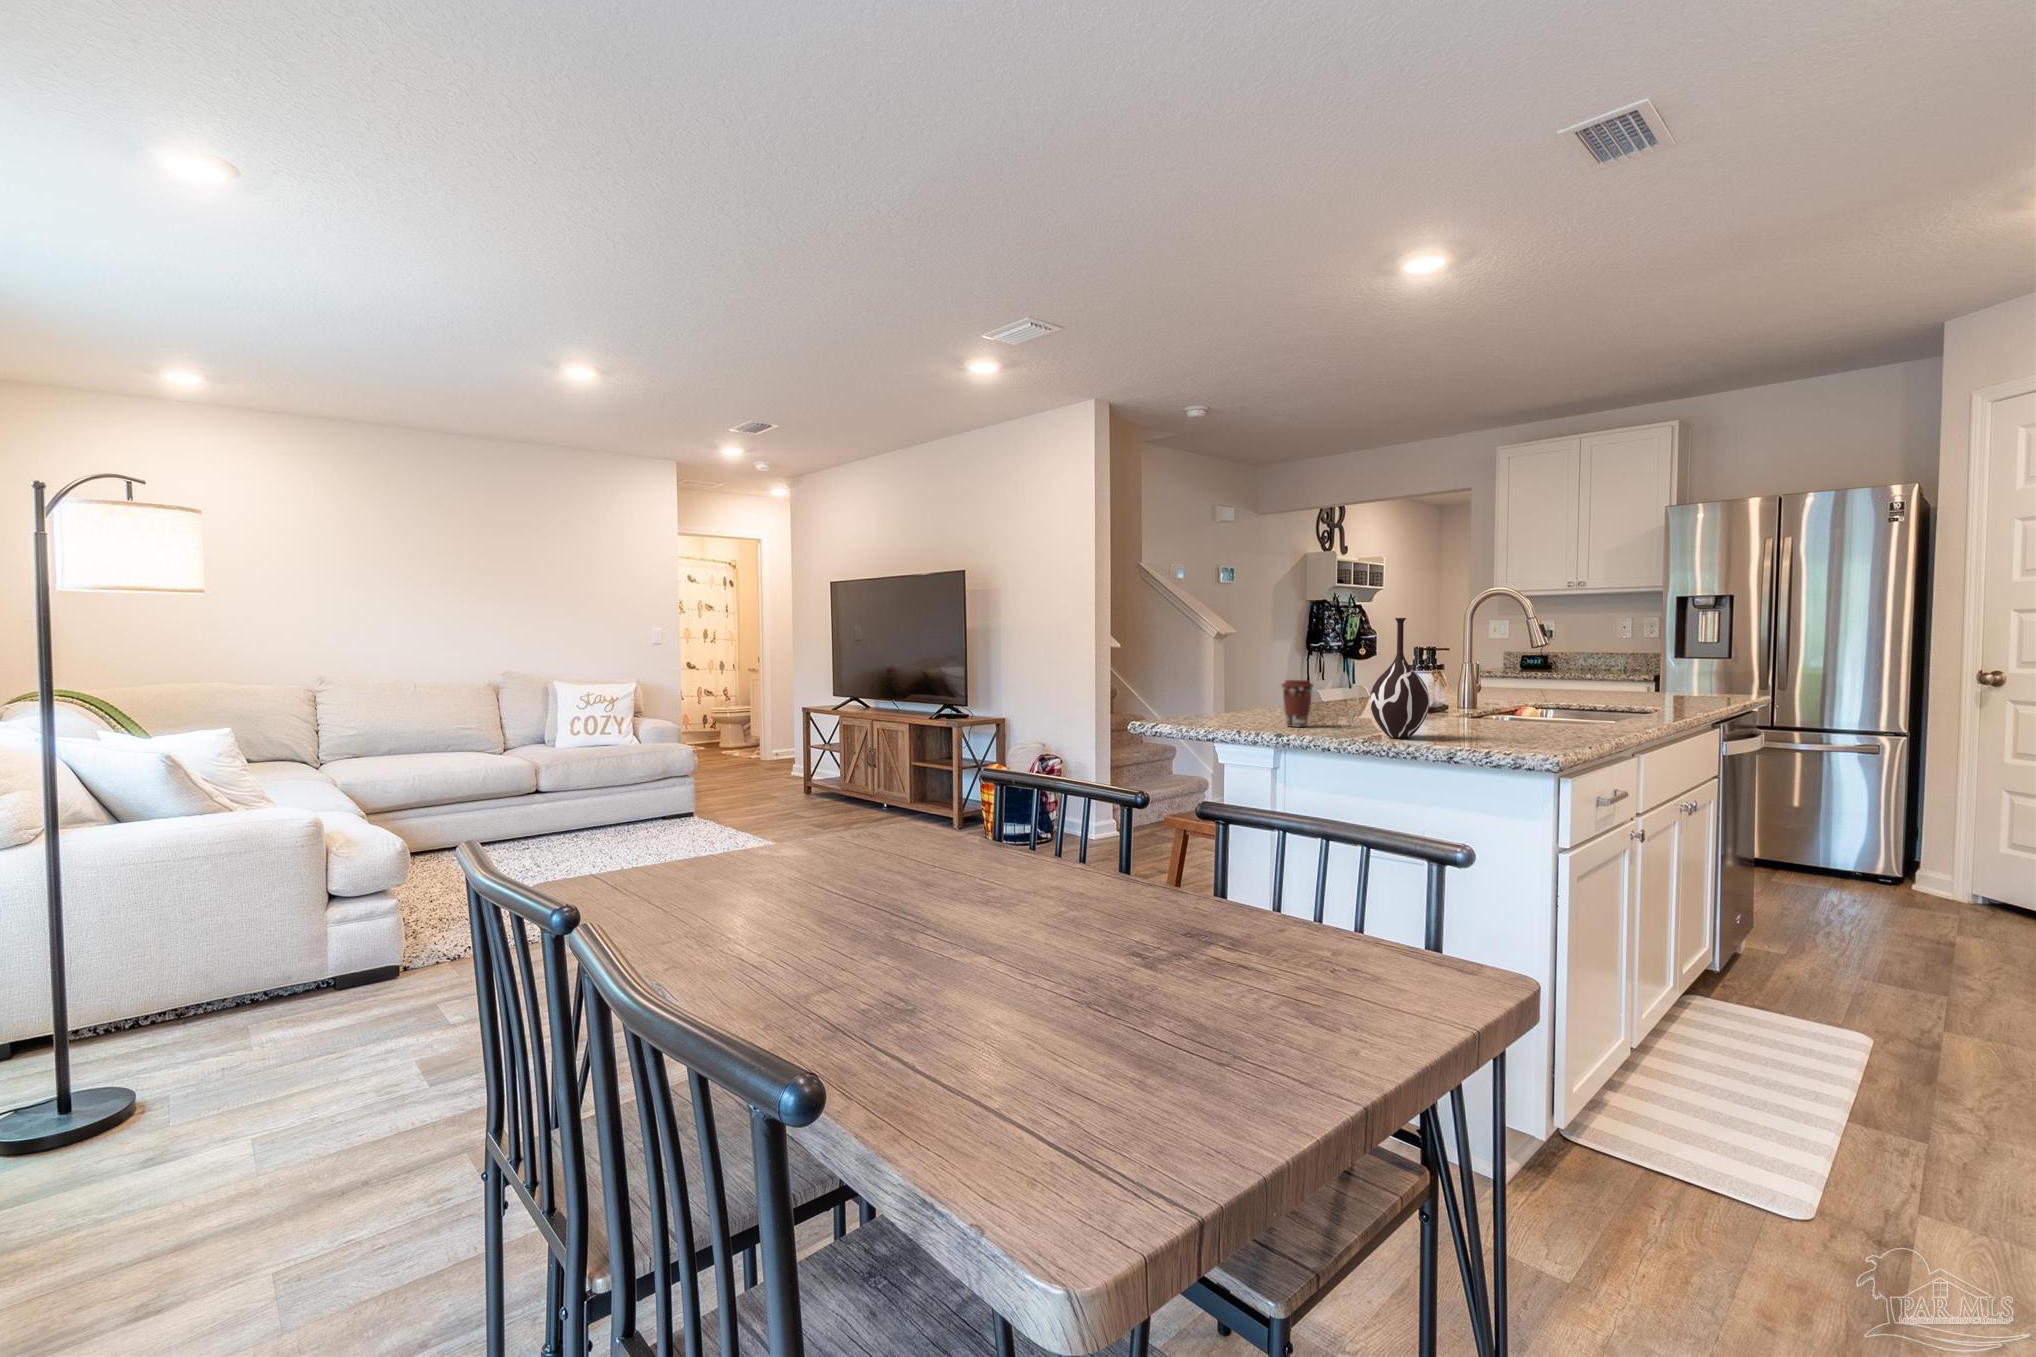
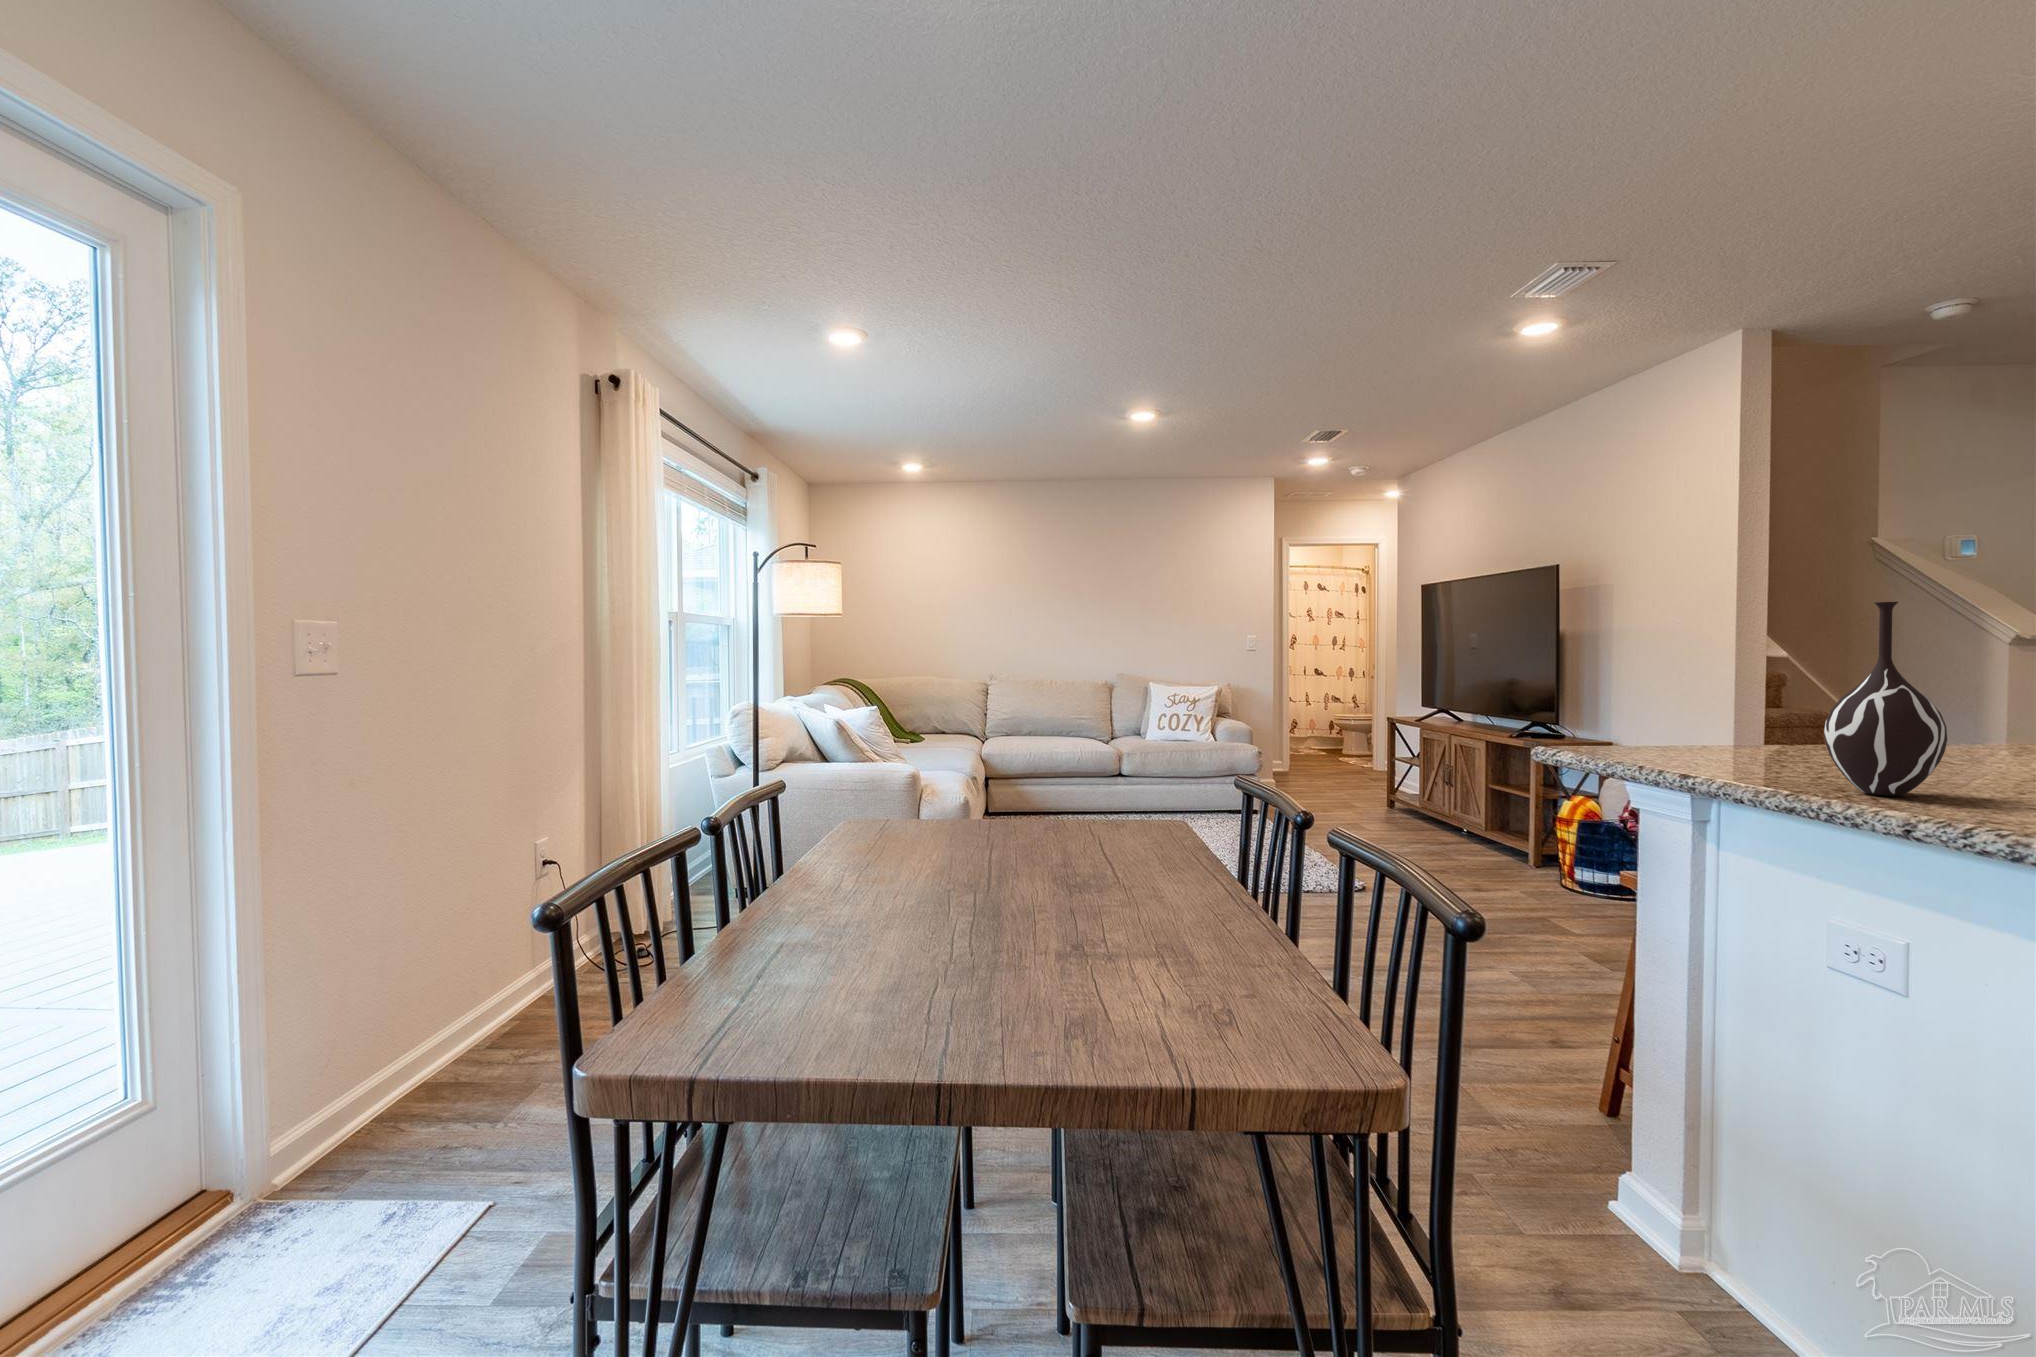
coffee cup: present [1282,680,1313,727] -> none [1730,698,1791,768]

